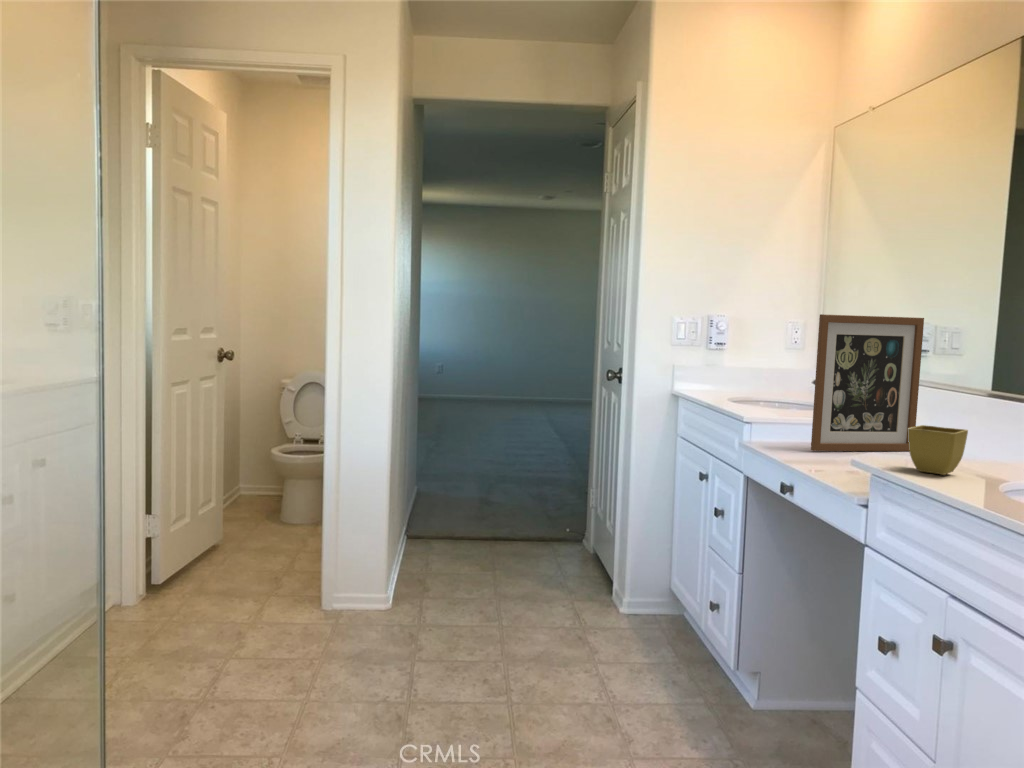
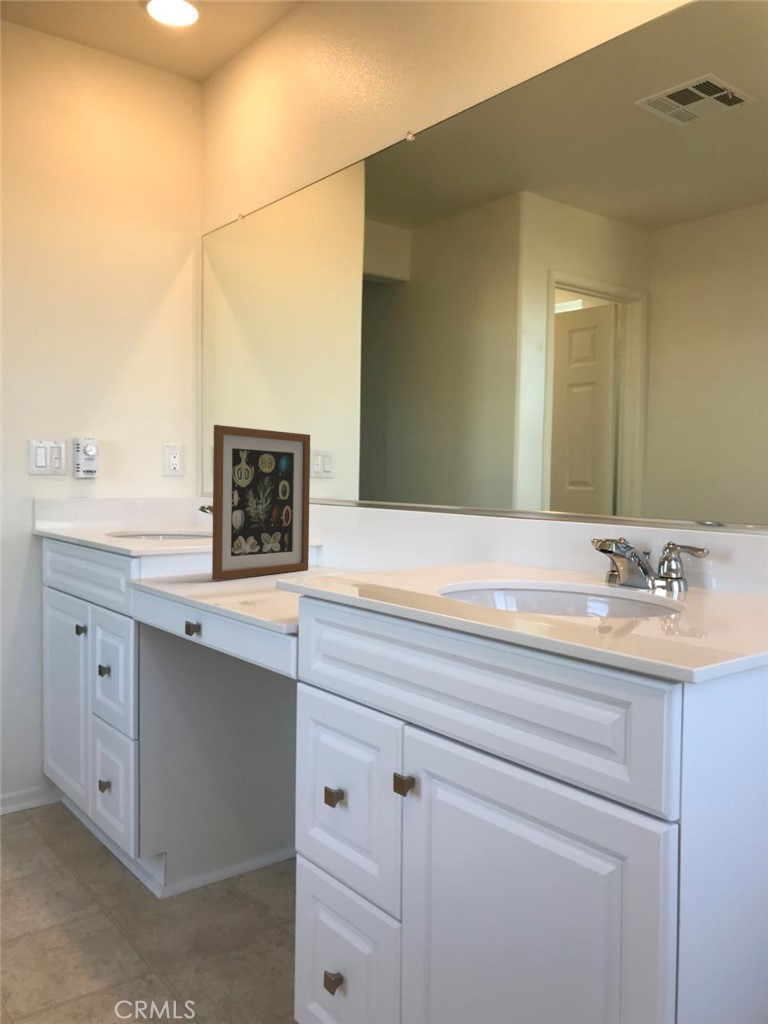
flower pot: present [908,425,968,475] -> none [334,534,387,586]

